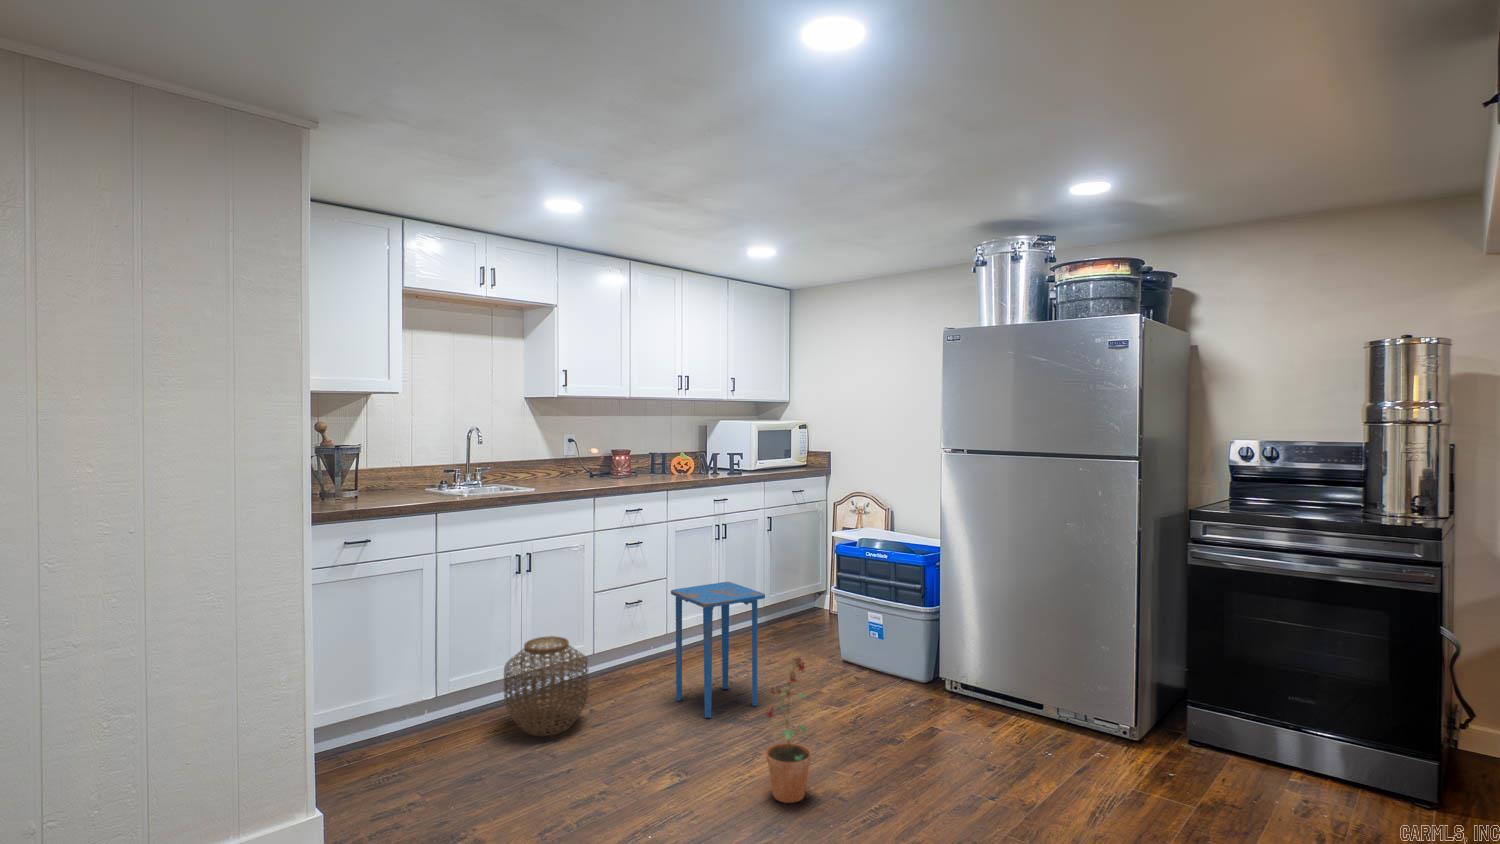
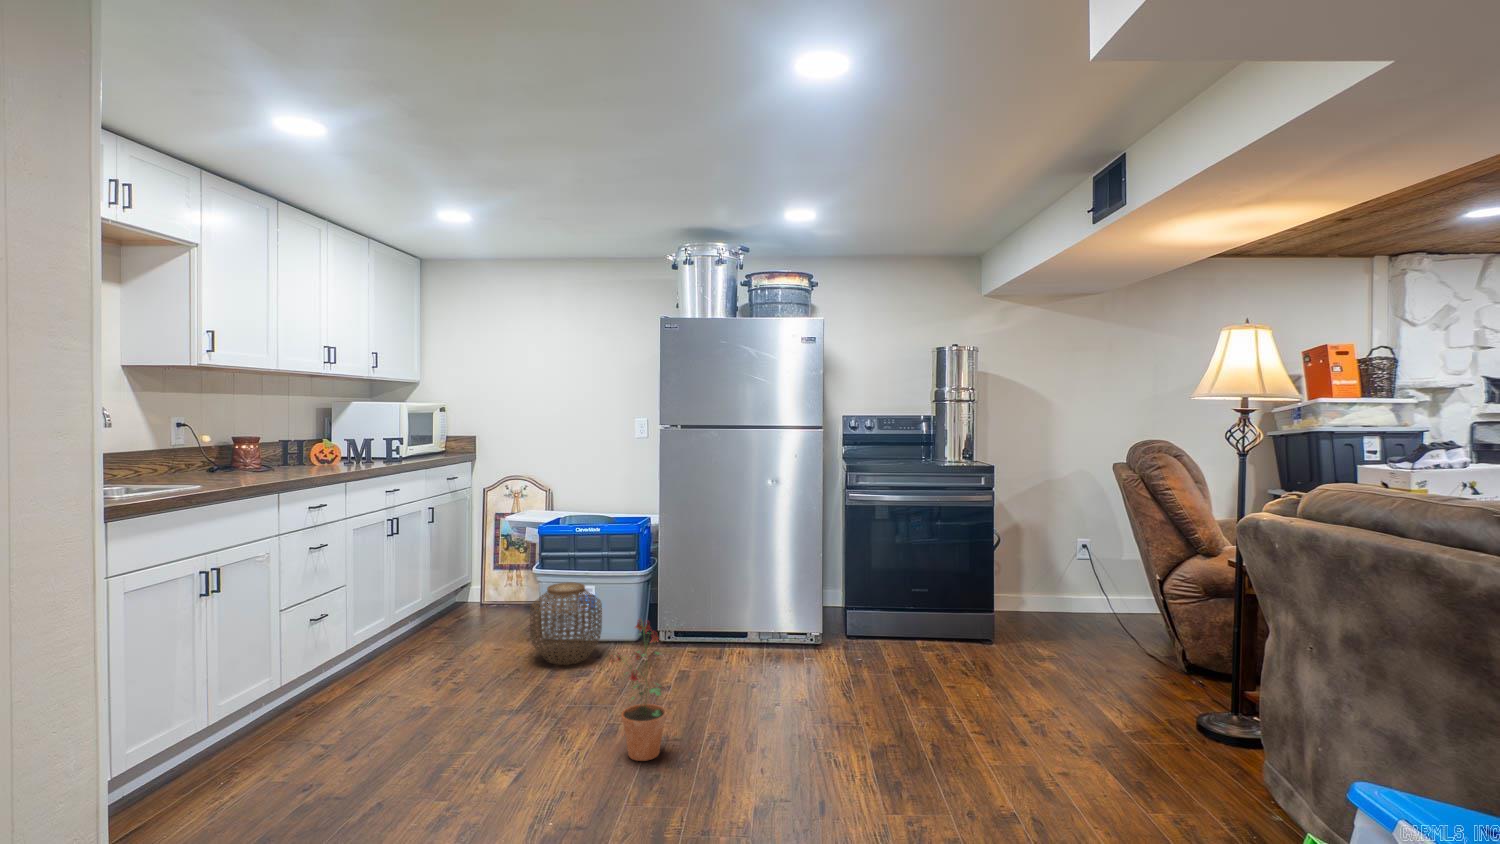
side table: present [671,582,765,718] -> none [413,573,525,721]
woven basket: present [504,636,588,736] -> present [530,582,602,665]

